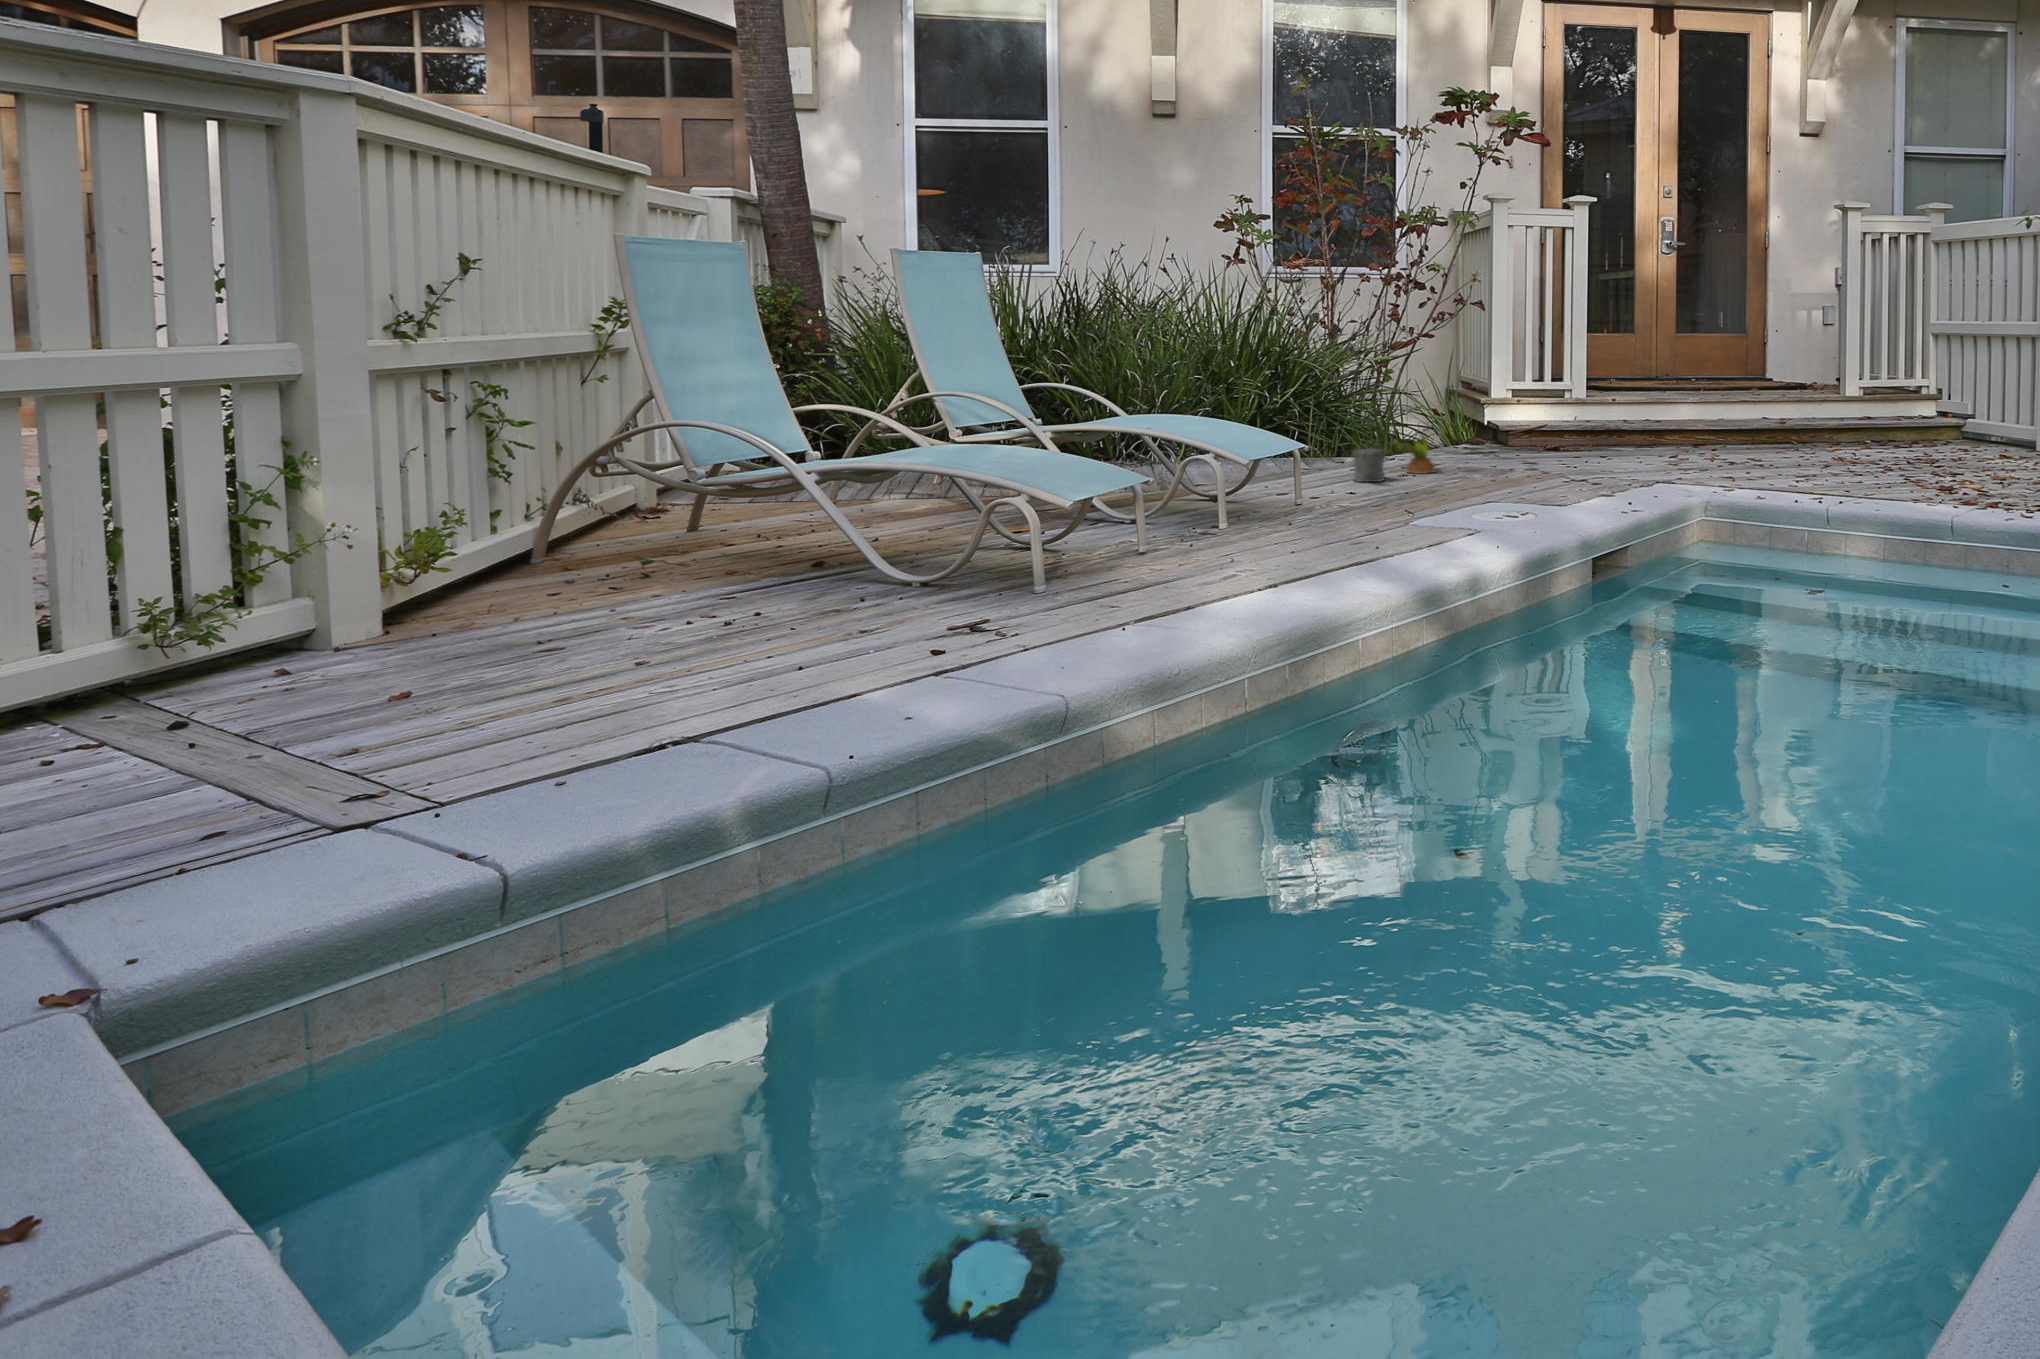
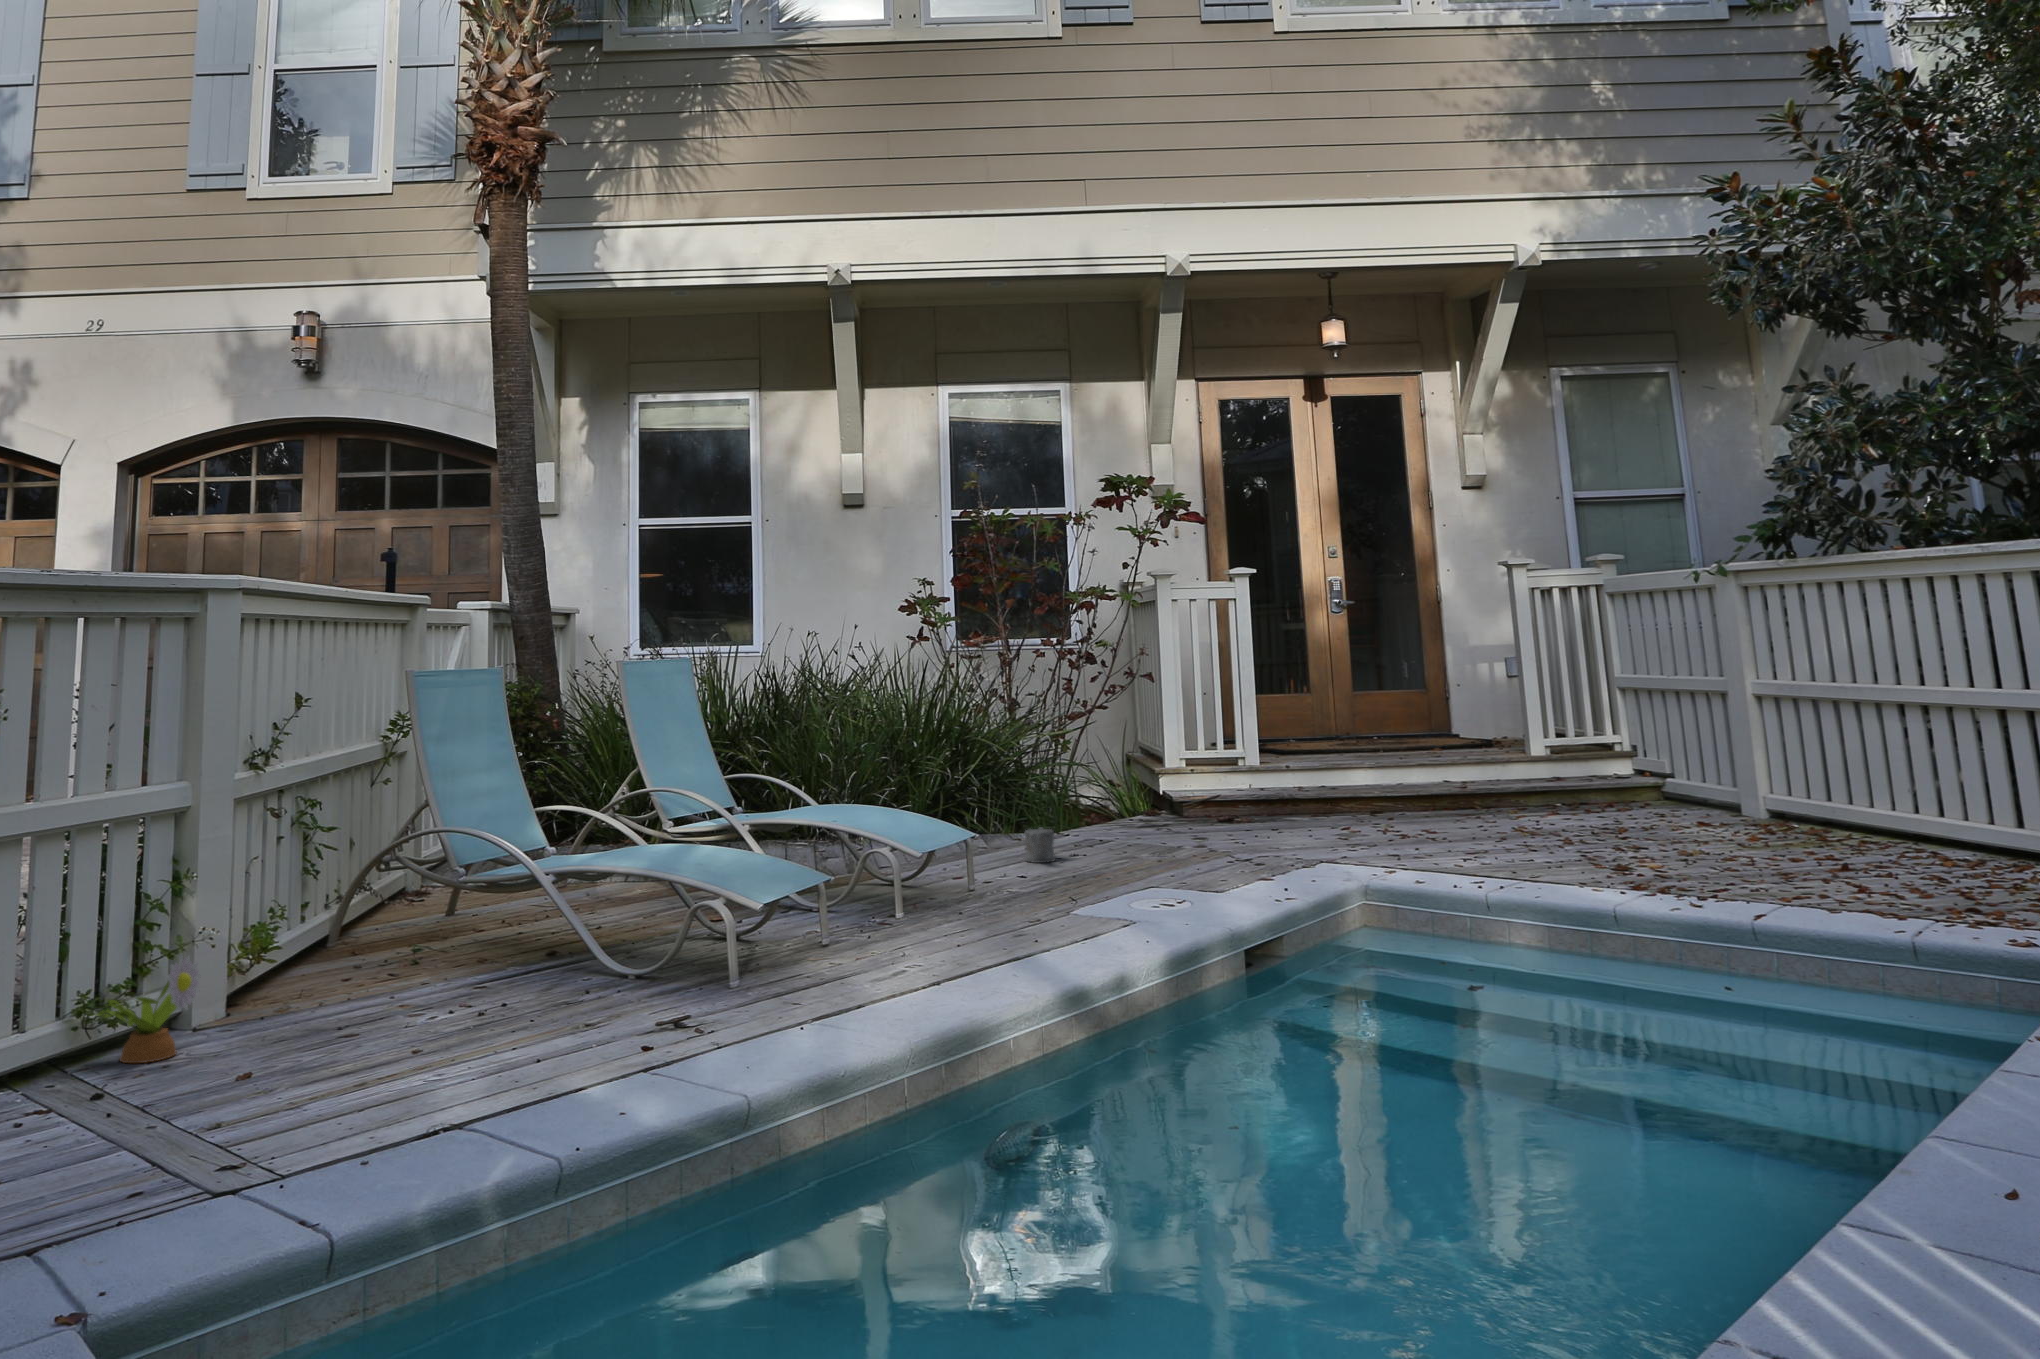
decorative plant: present [1394,427,1445,474] -> present [96,955,200,1063]

